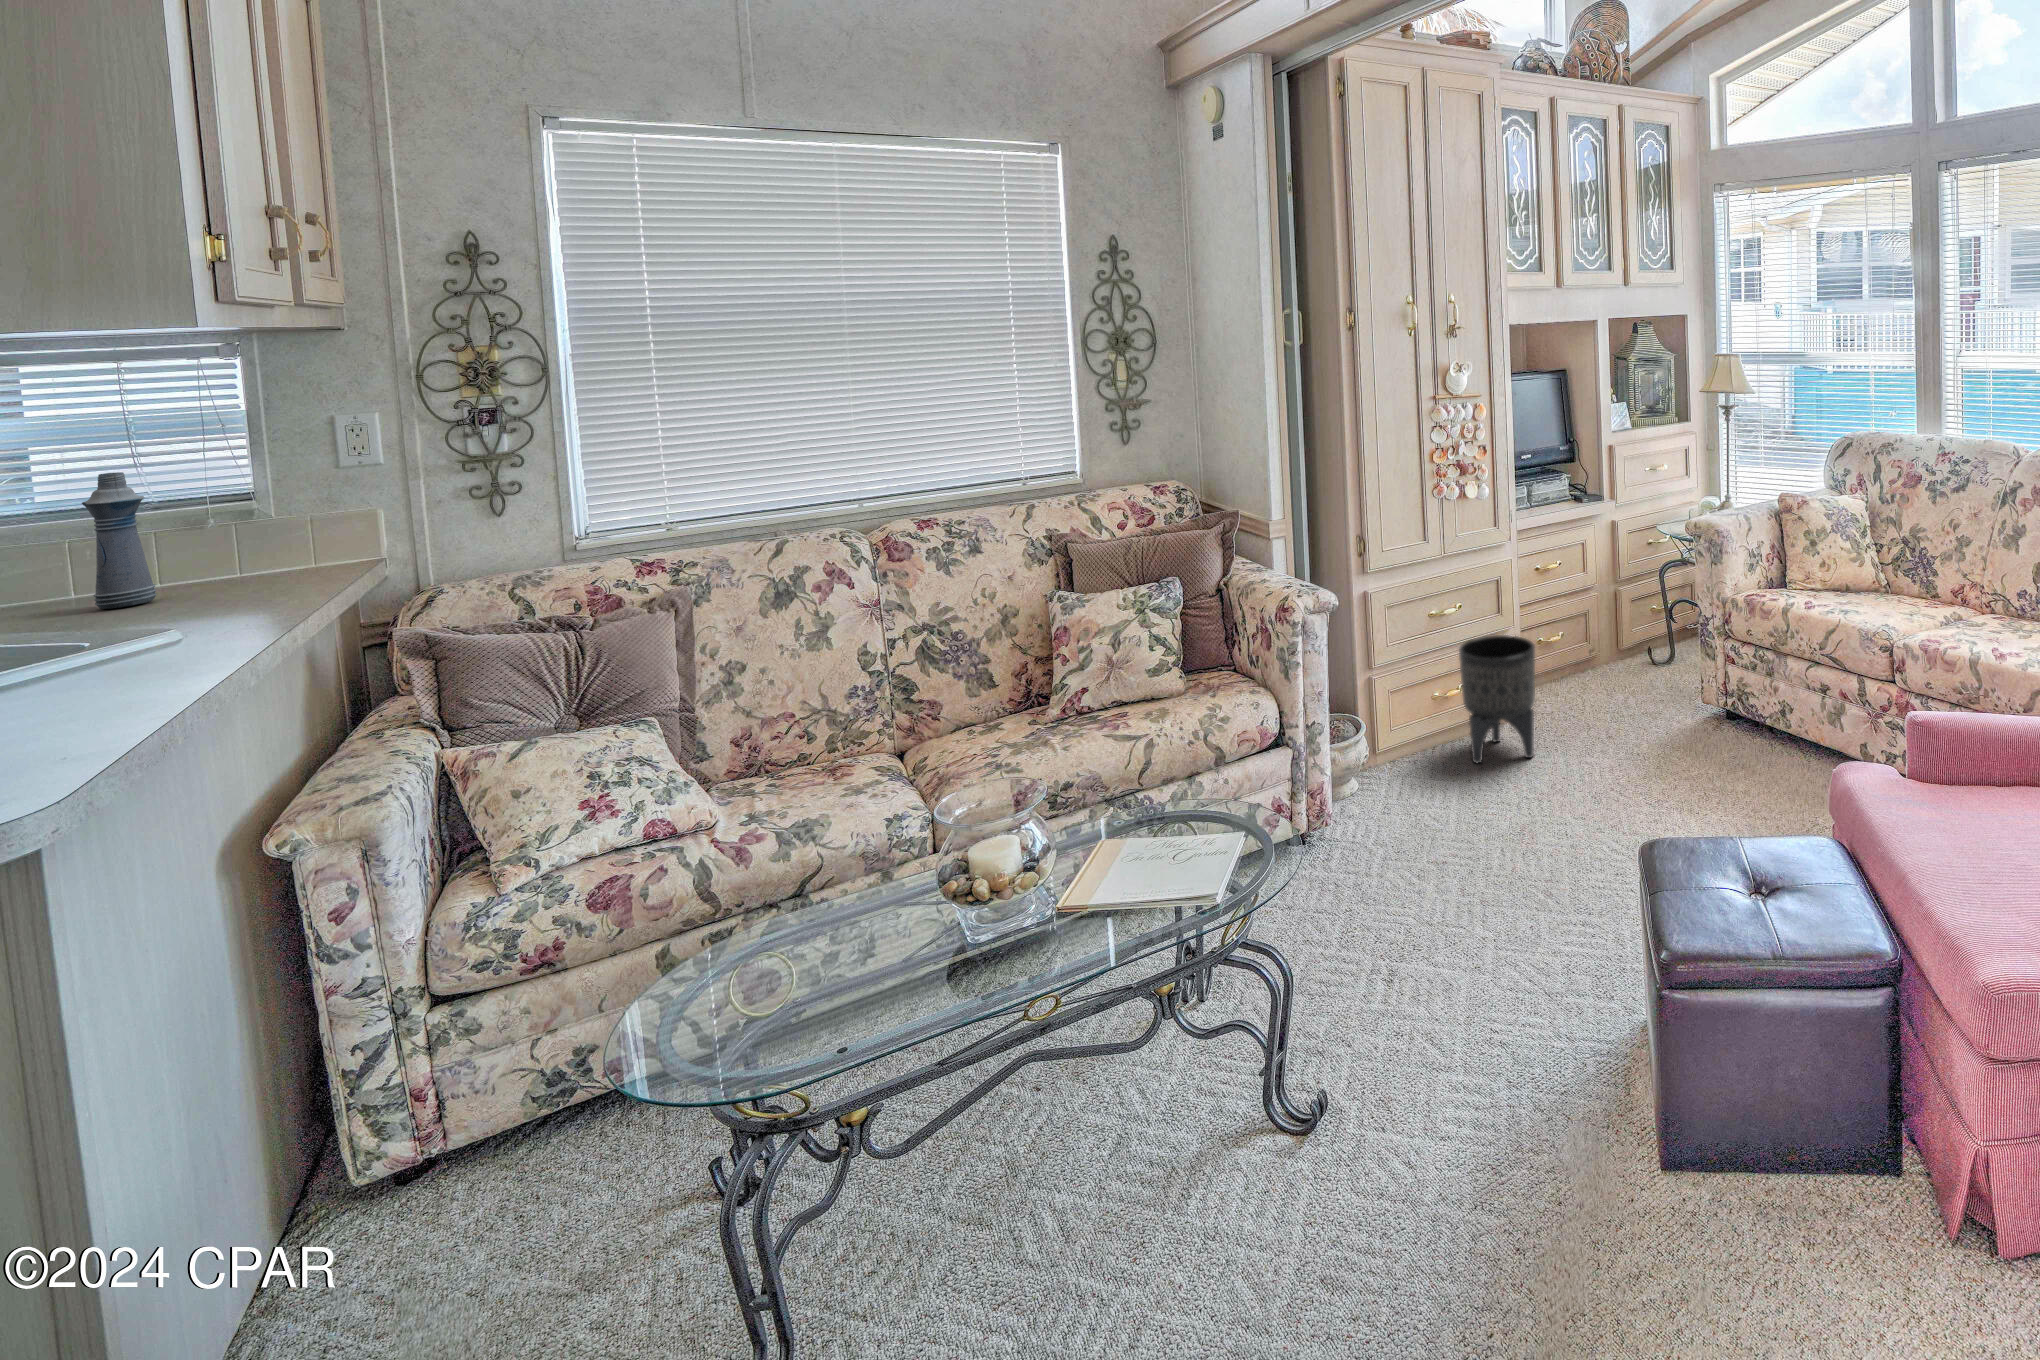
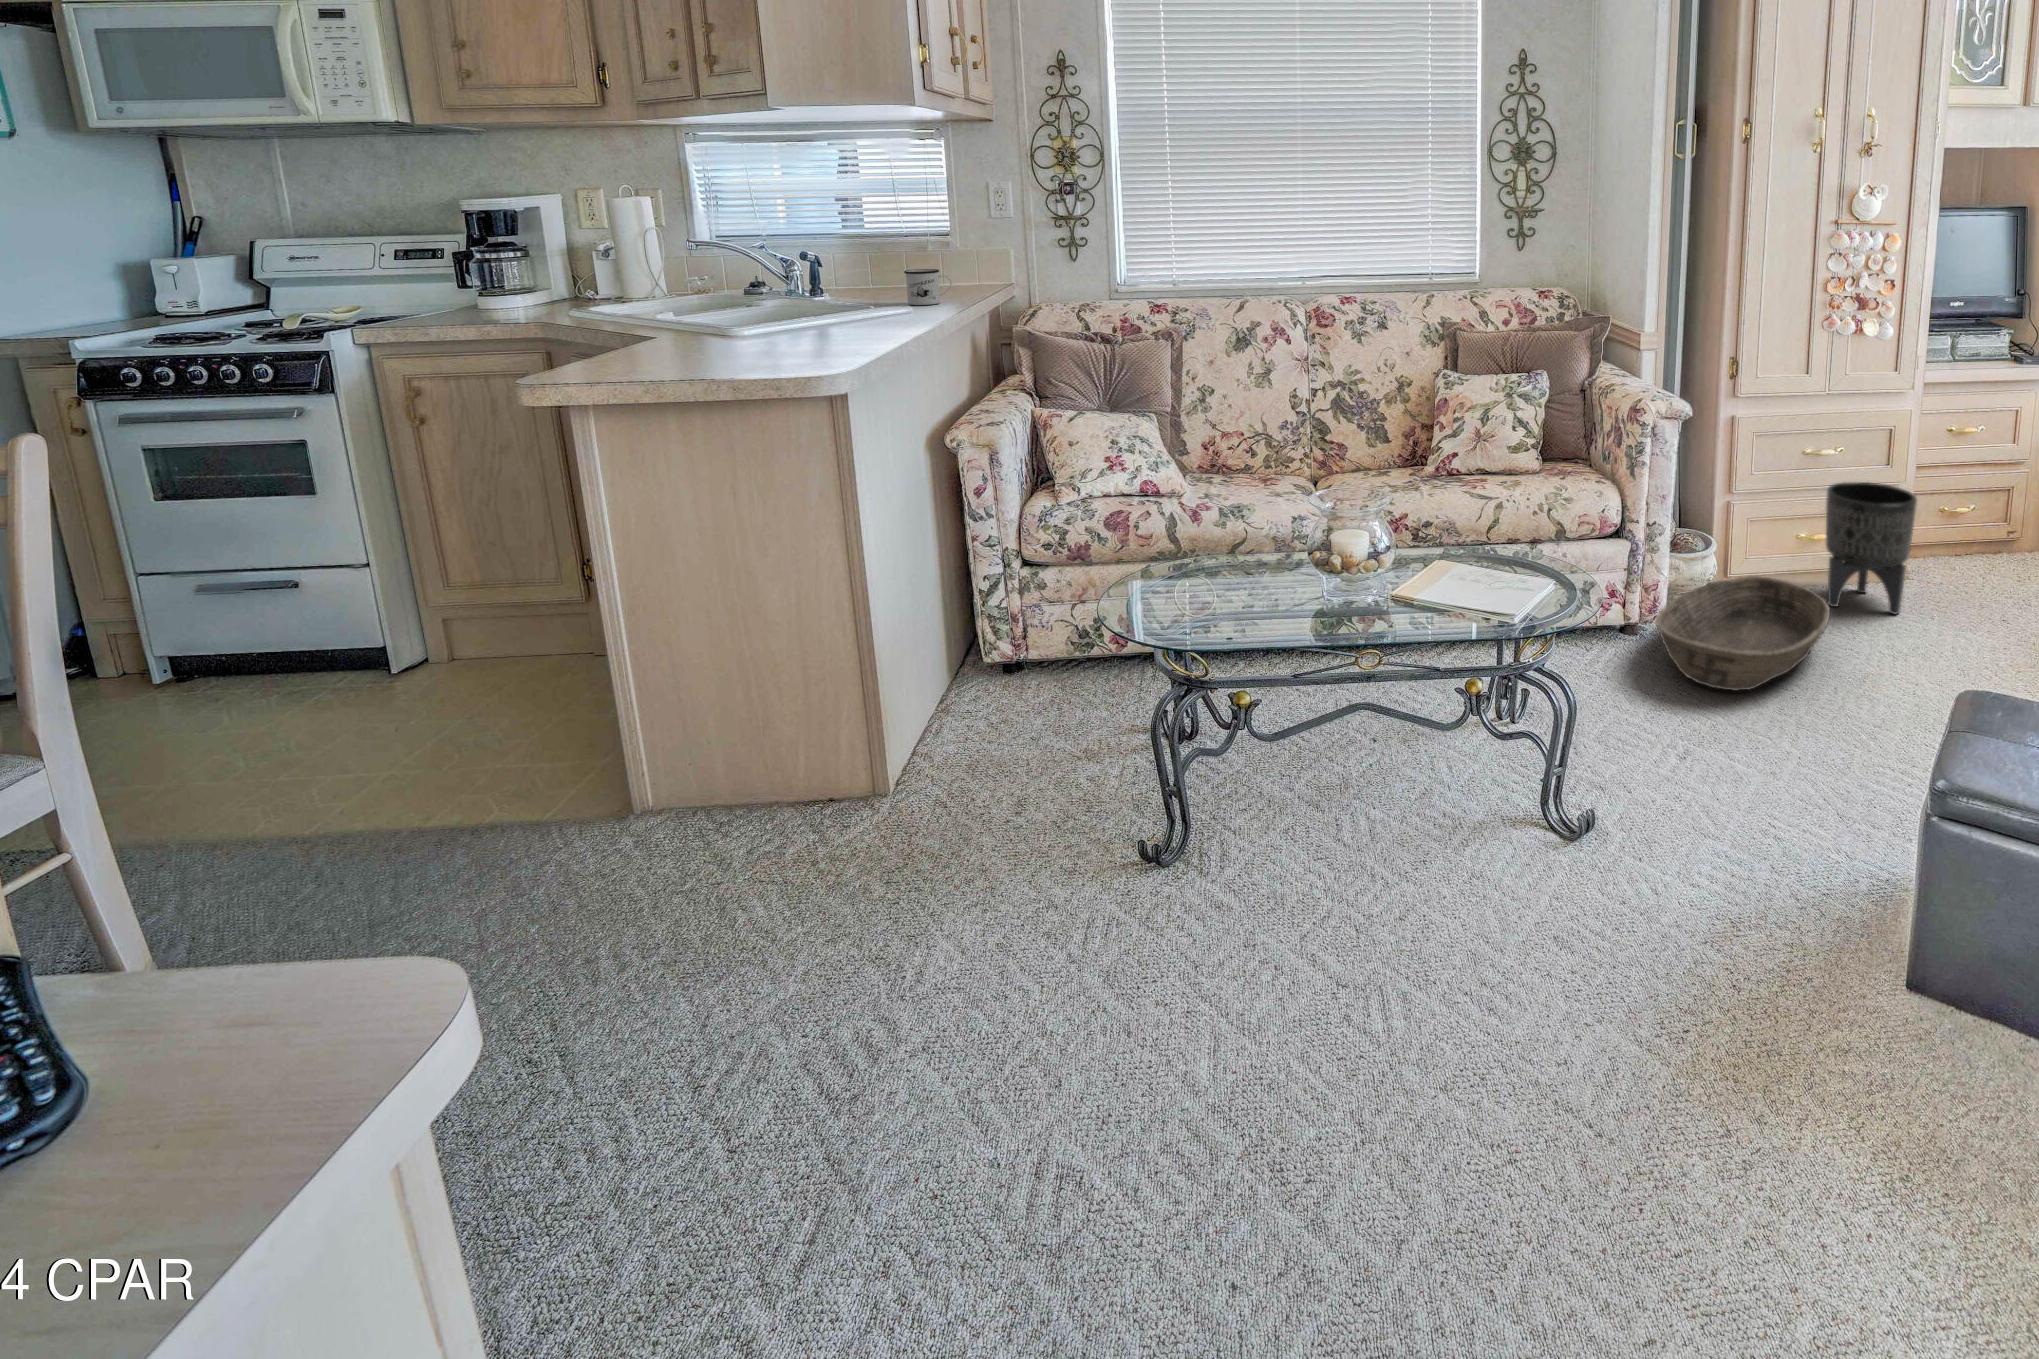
bottle: present [82,472,157,609] -> none [878,207,911,292]
mug: none [153,567,260,630] -> present [904,269,952,305]
basket: none [1332,750,1487,888] -> present [1656,576,1830,690]

